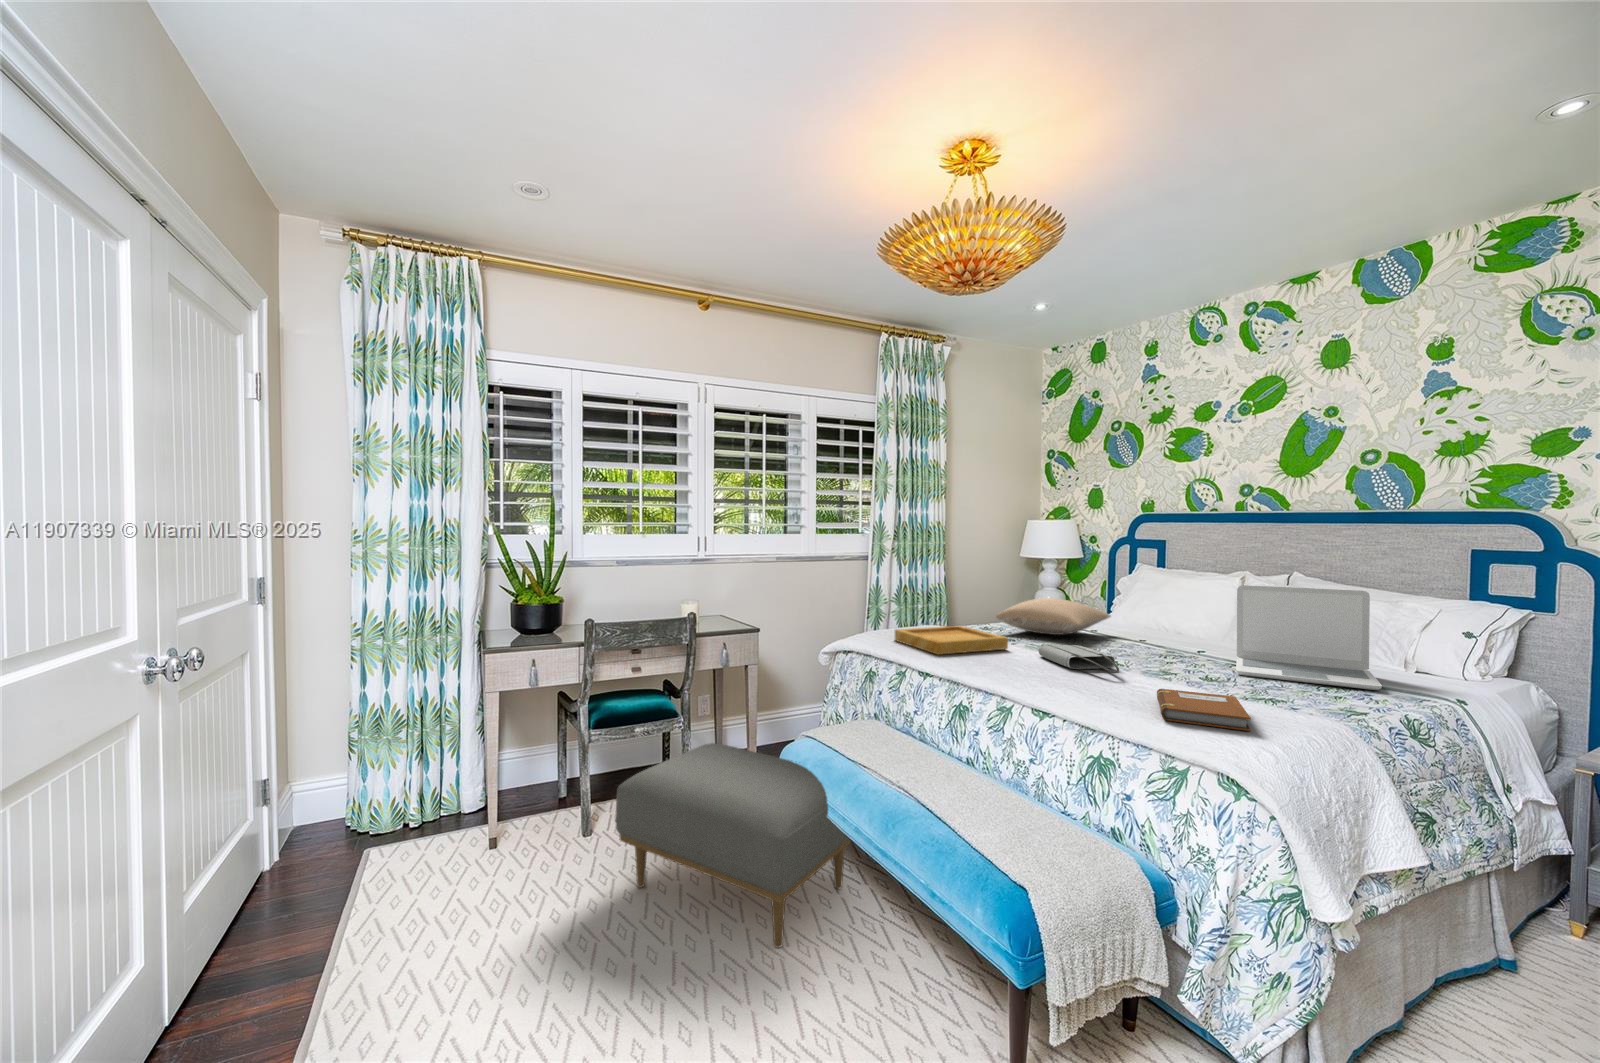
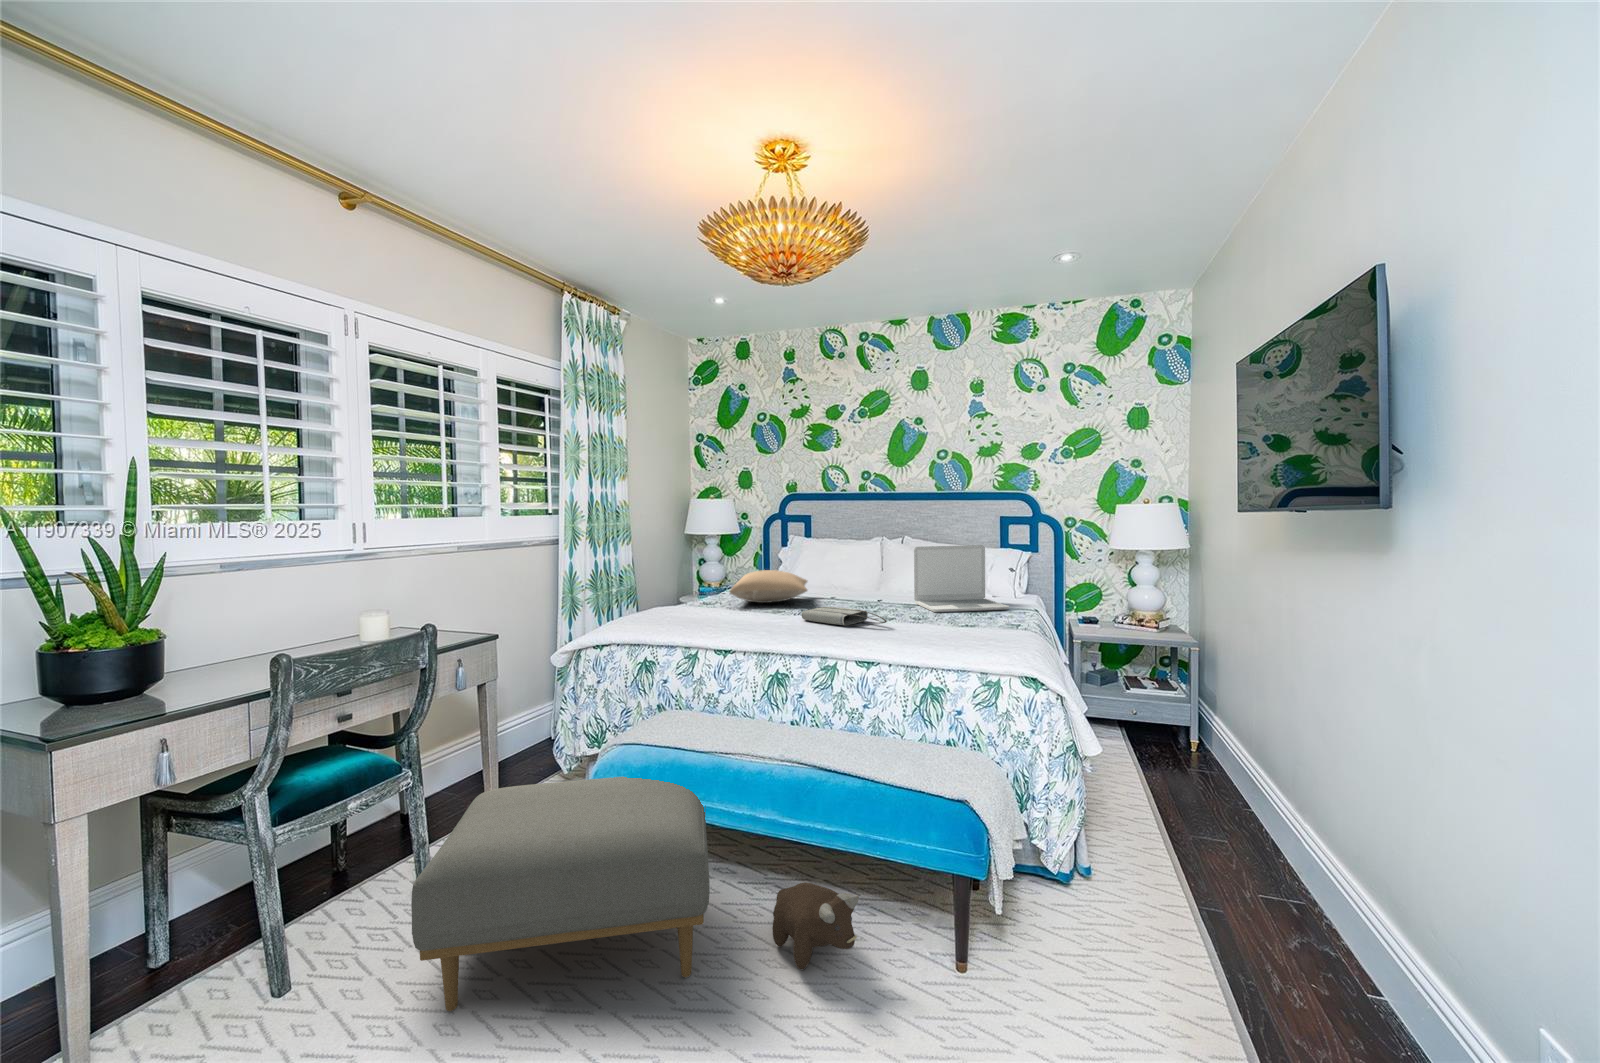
tray: present [895,626,1008,655] -> none [660,604,770,633]
notebook: present [1157,689,1251,731] -> none [935,625,1015,648]
plush toy: none [855,913,928,997] -> present [772,883,859,970]

